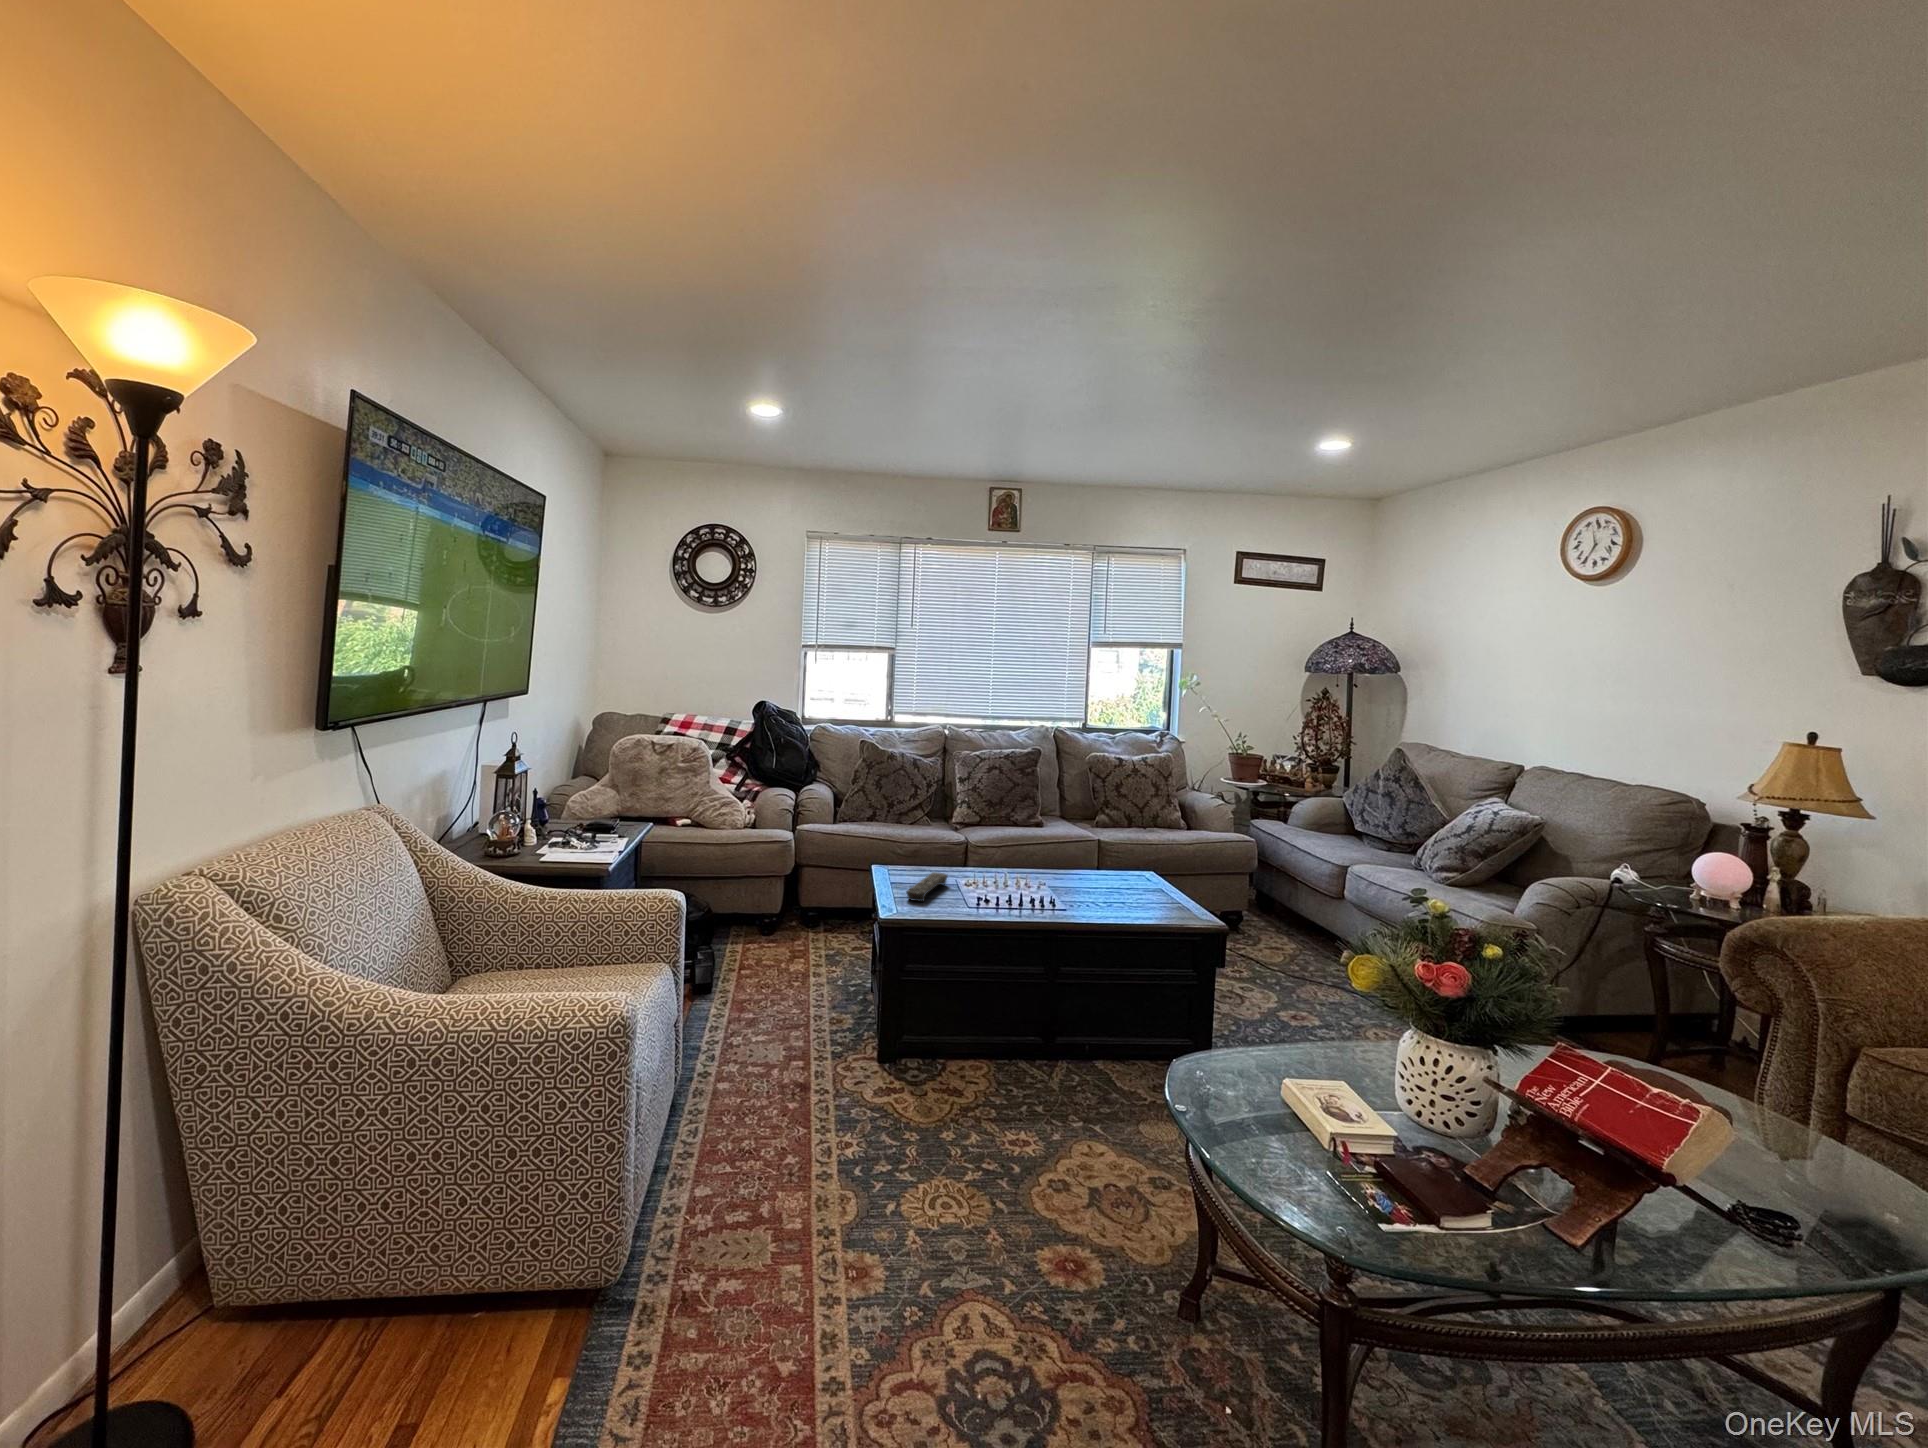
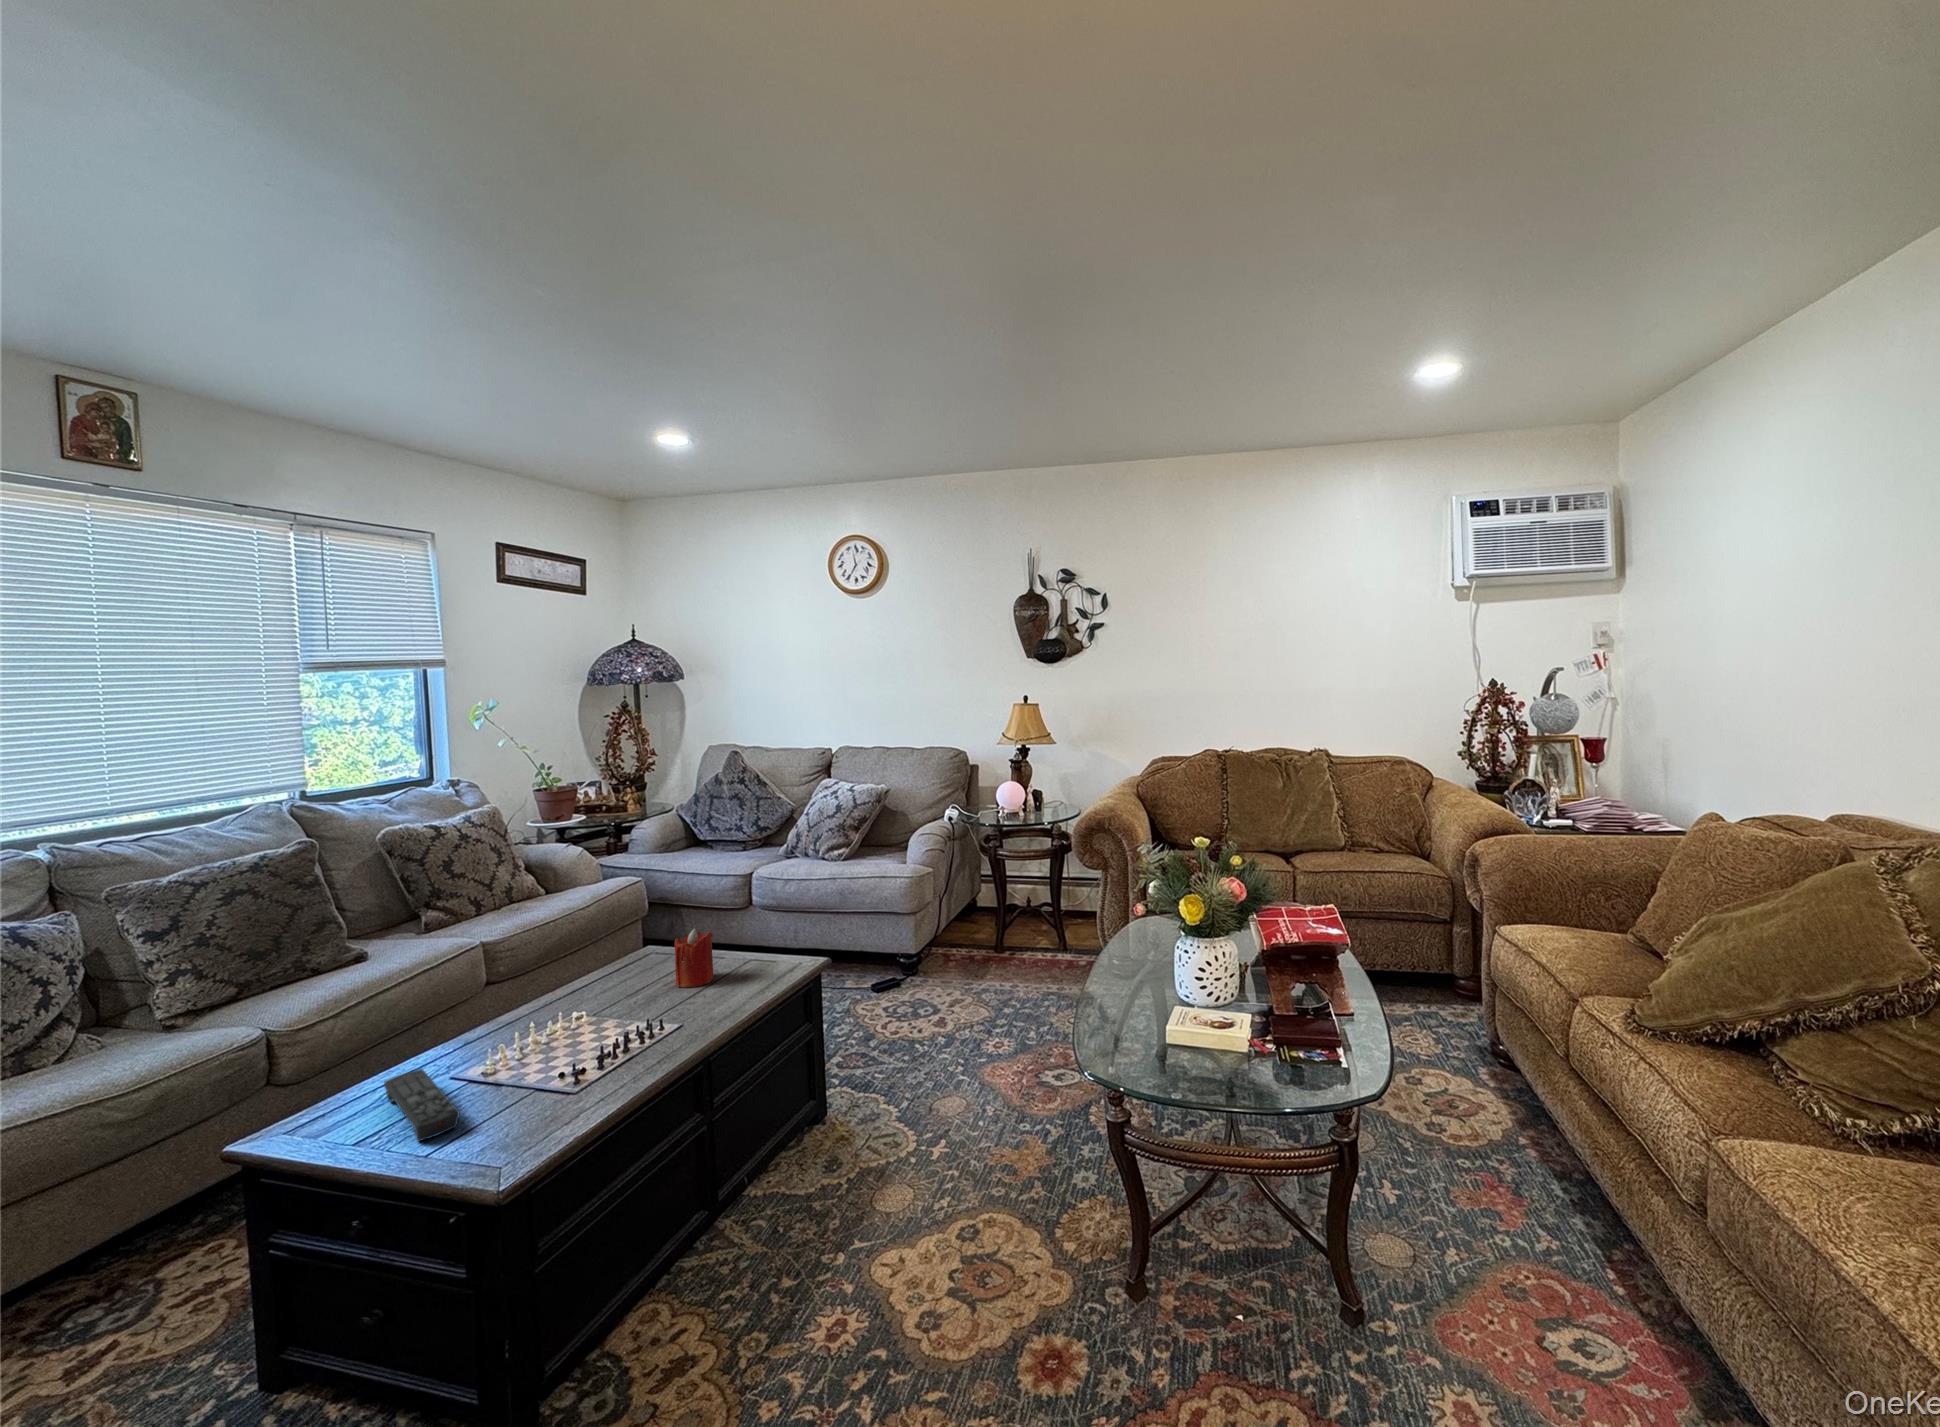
candle: none [1109,866,1140,910] -> present [675,929,714,988]

